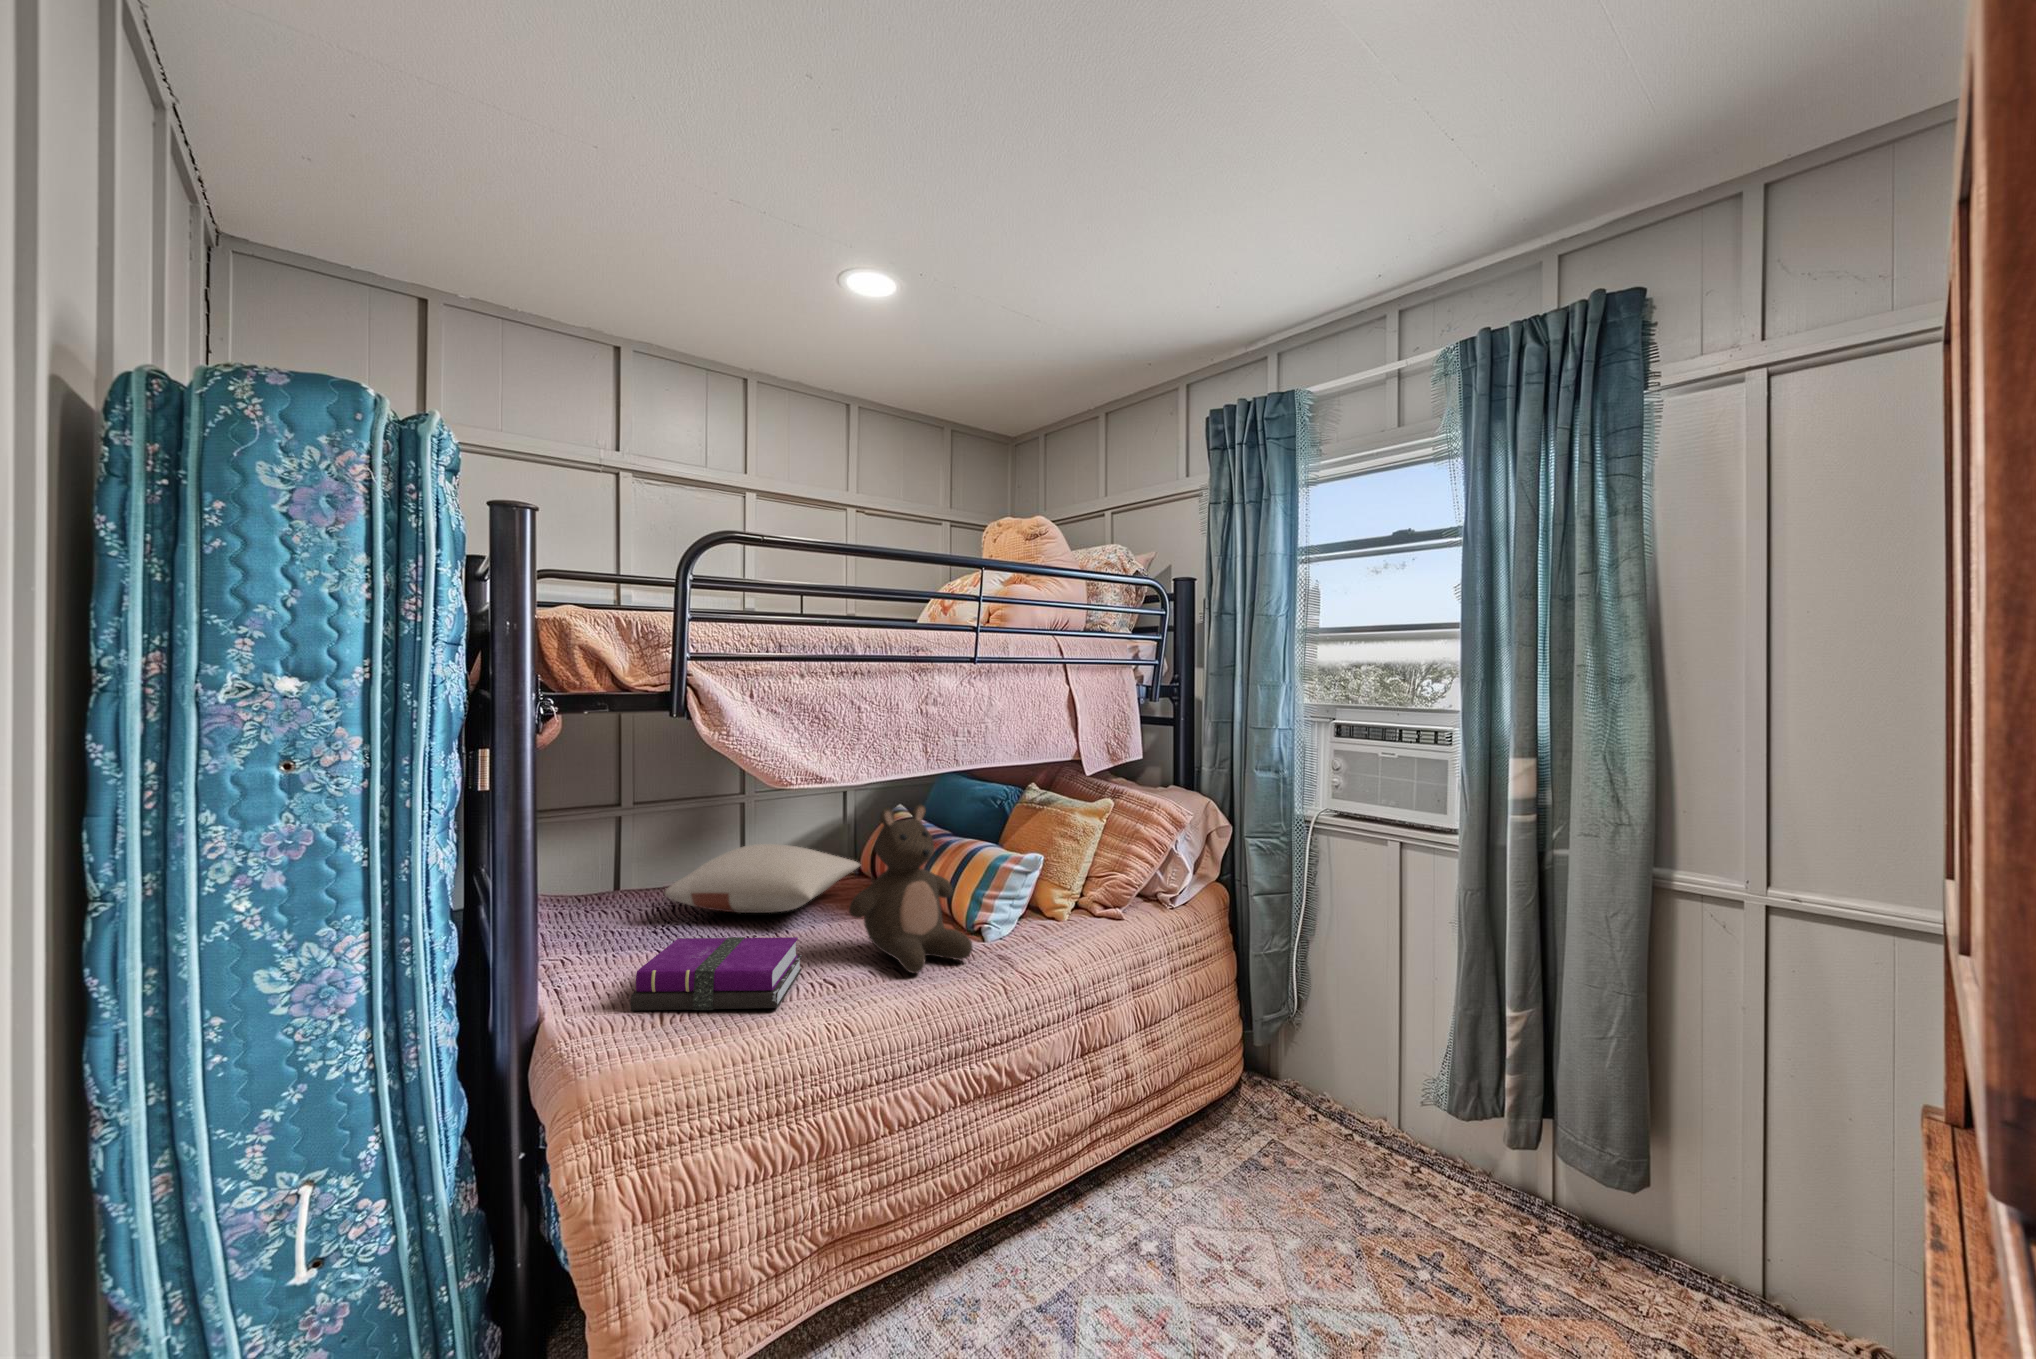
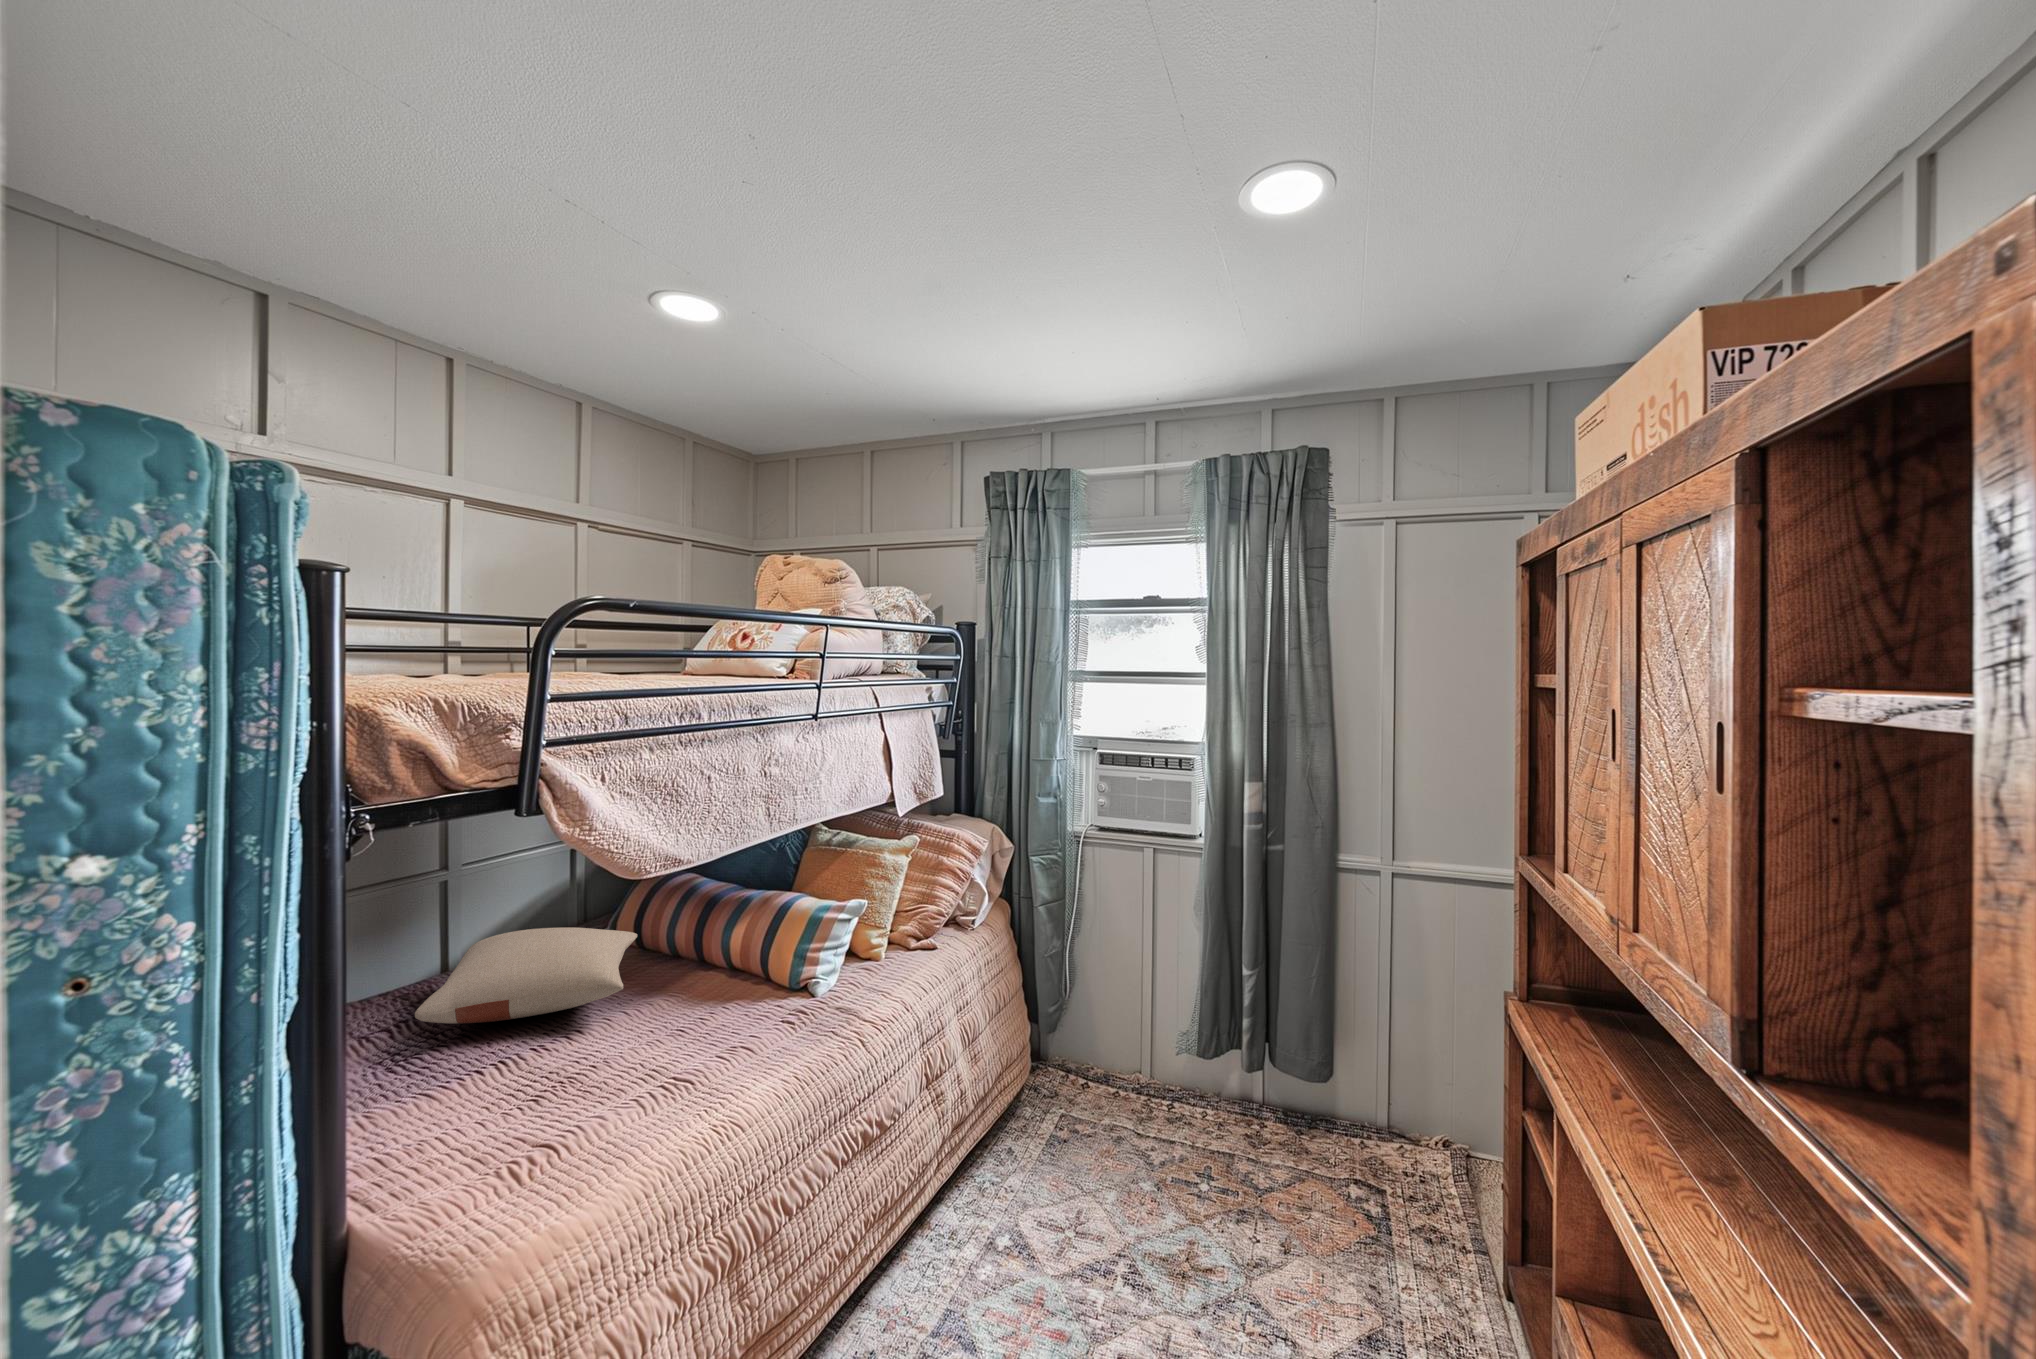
stuffed bear: present [849,805,973,973] -> none [701,869,831,1048]
notebook: present [630,937,802,1011] -> none [491,1037,676,1170]

